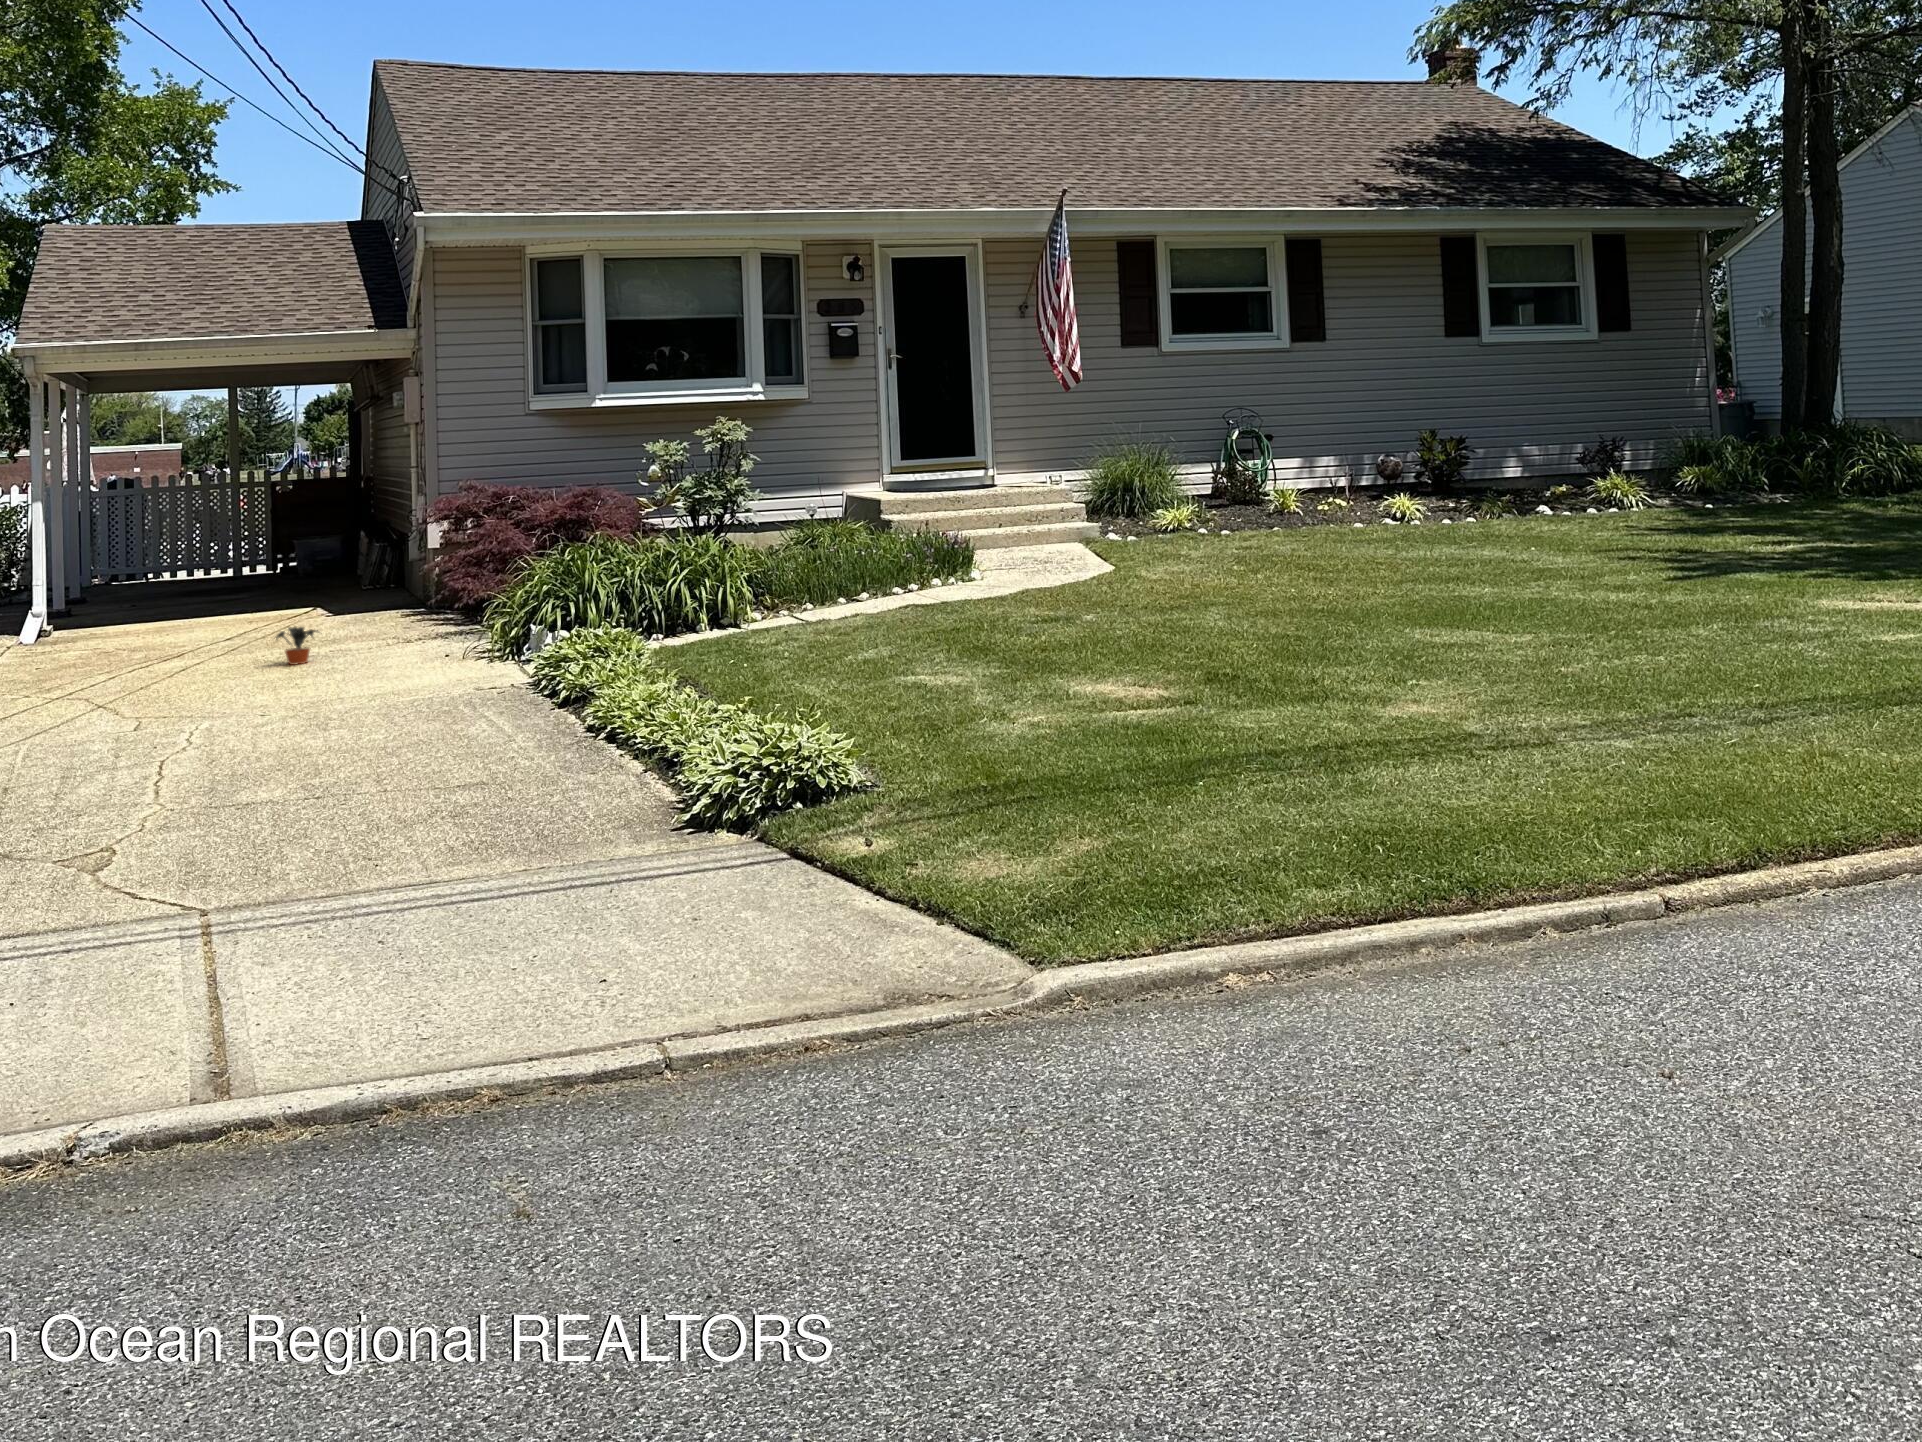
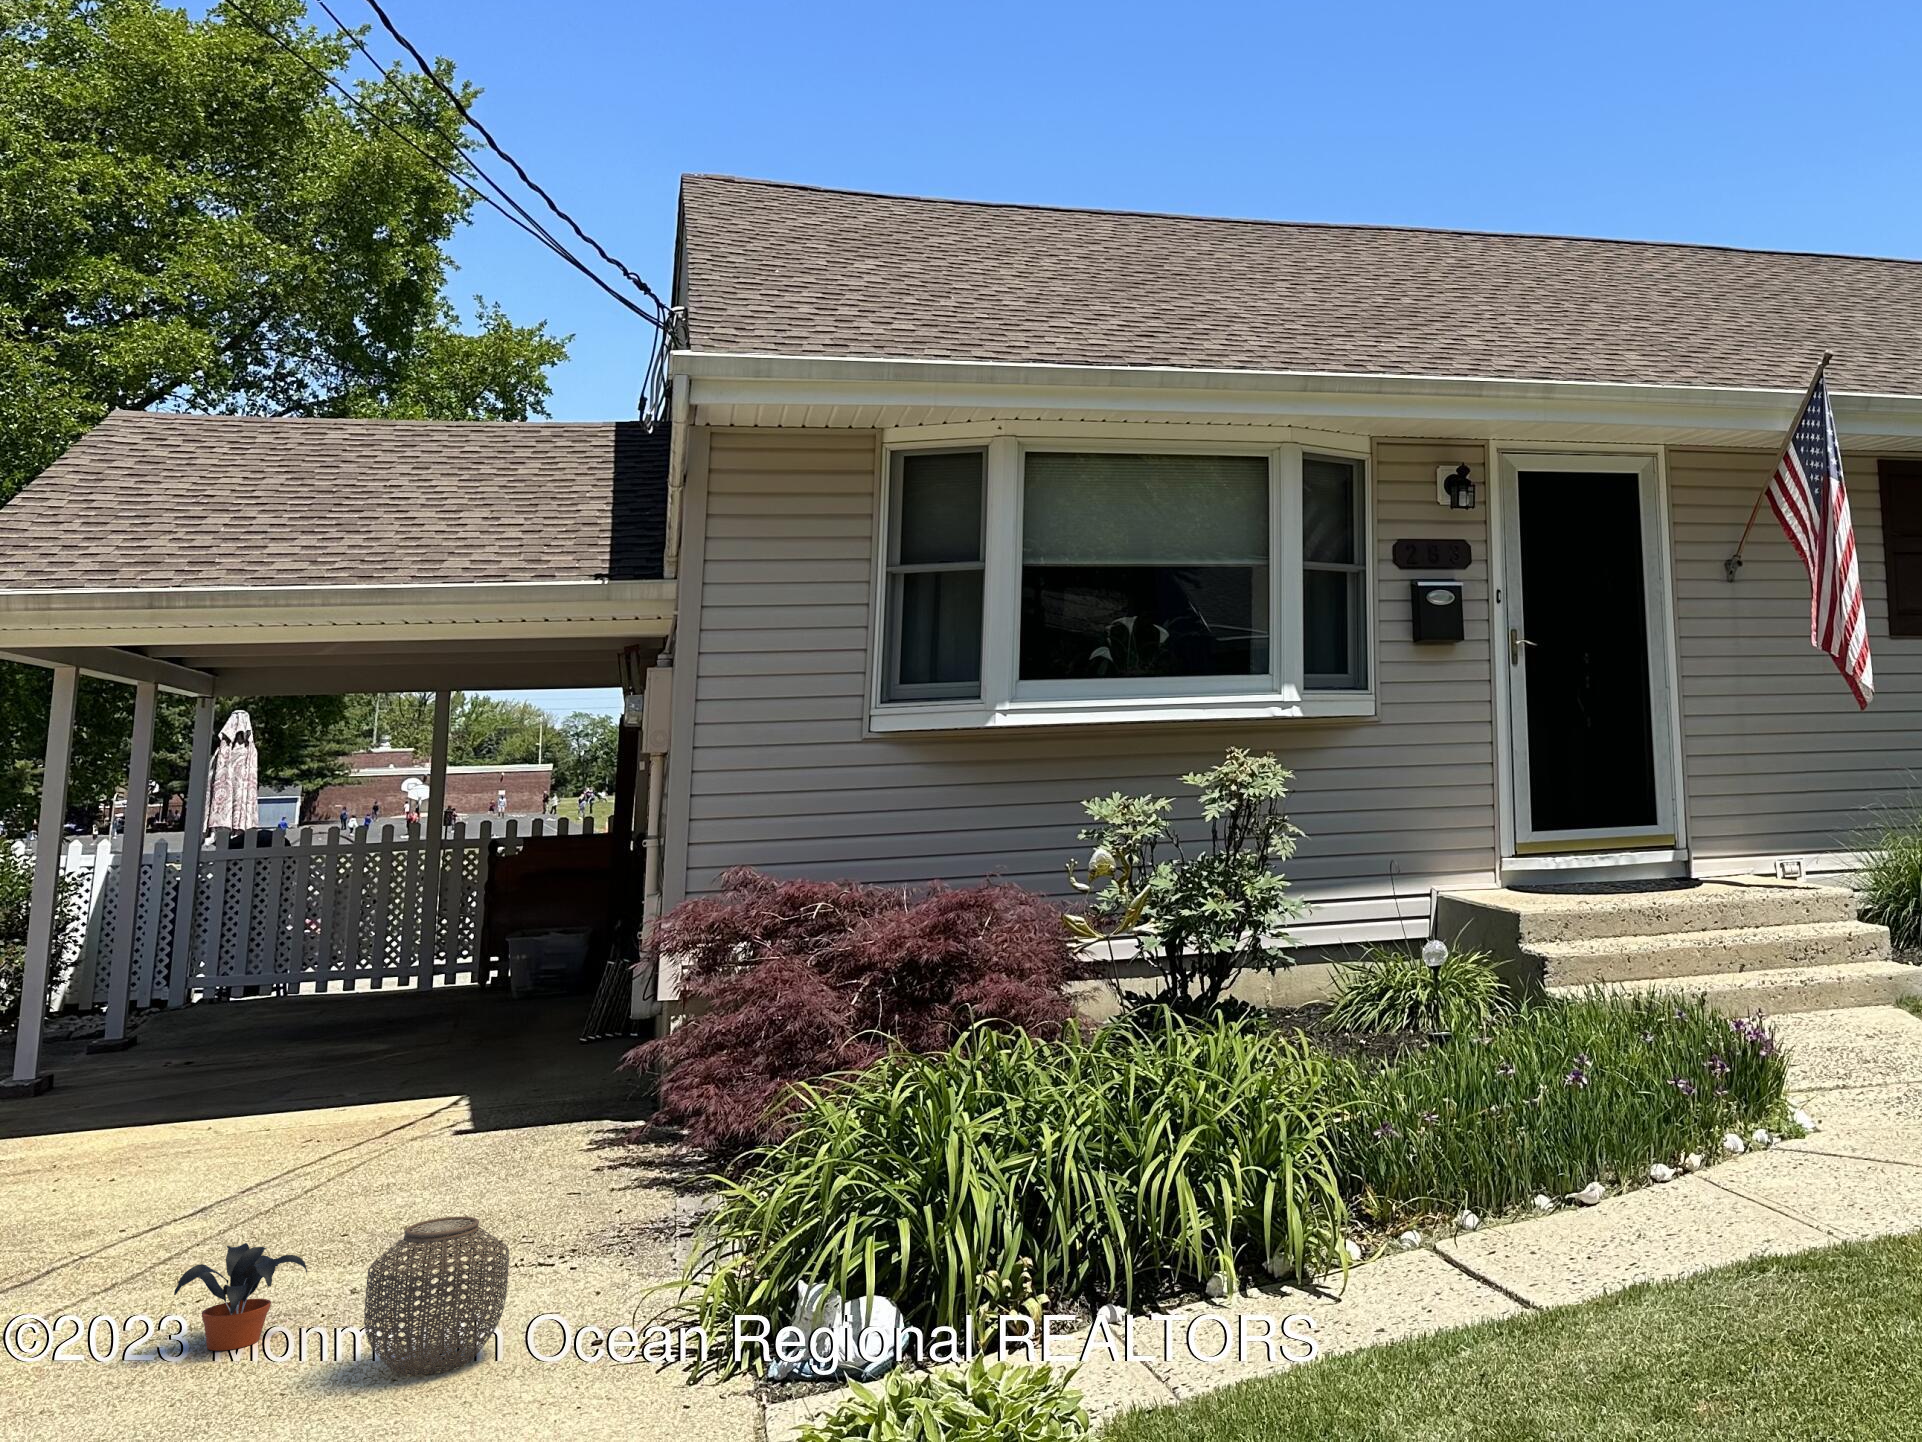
woven basket: none [358,610,412,666] -> present [364,1216,509,1375]

